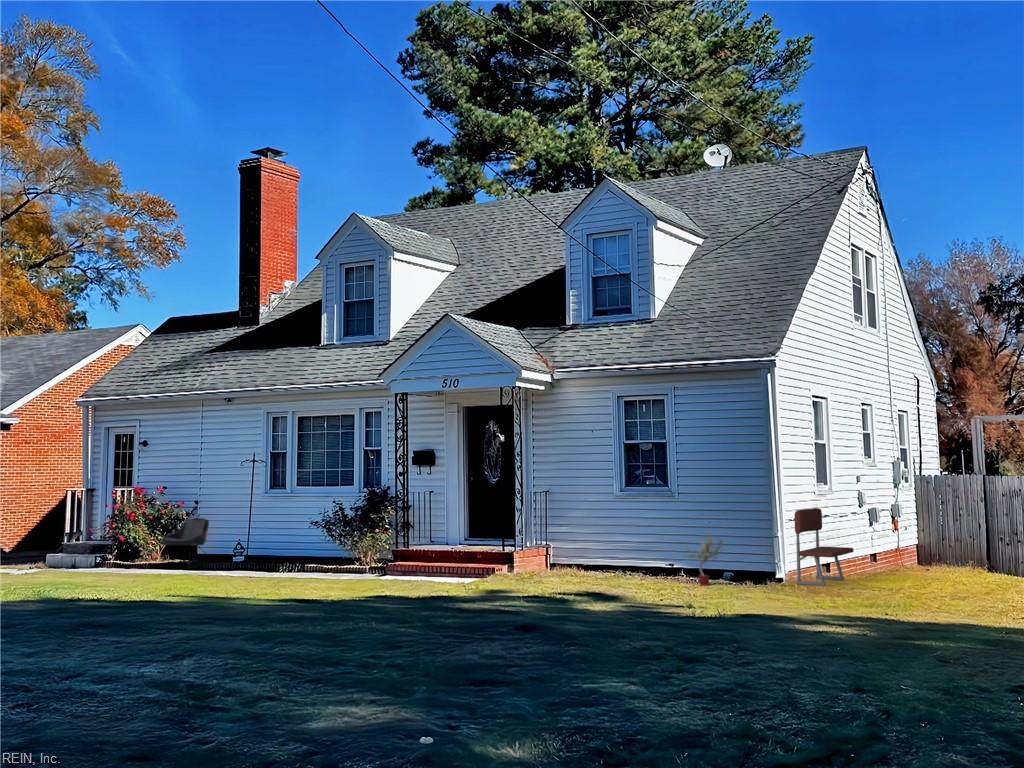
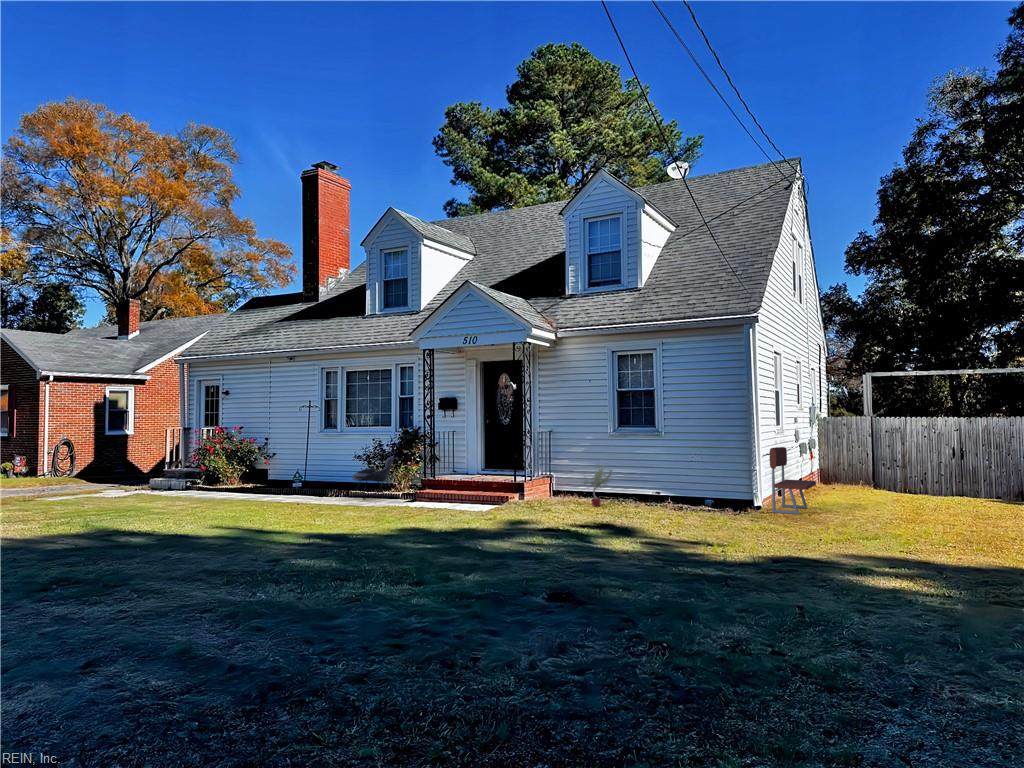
lounge chair: present [161,518,211,565] -> present [352,456,393,500]
potted tree: present [685,533,722,586] -> present [581,464,612,507]

